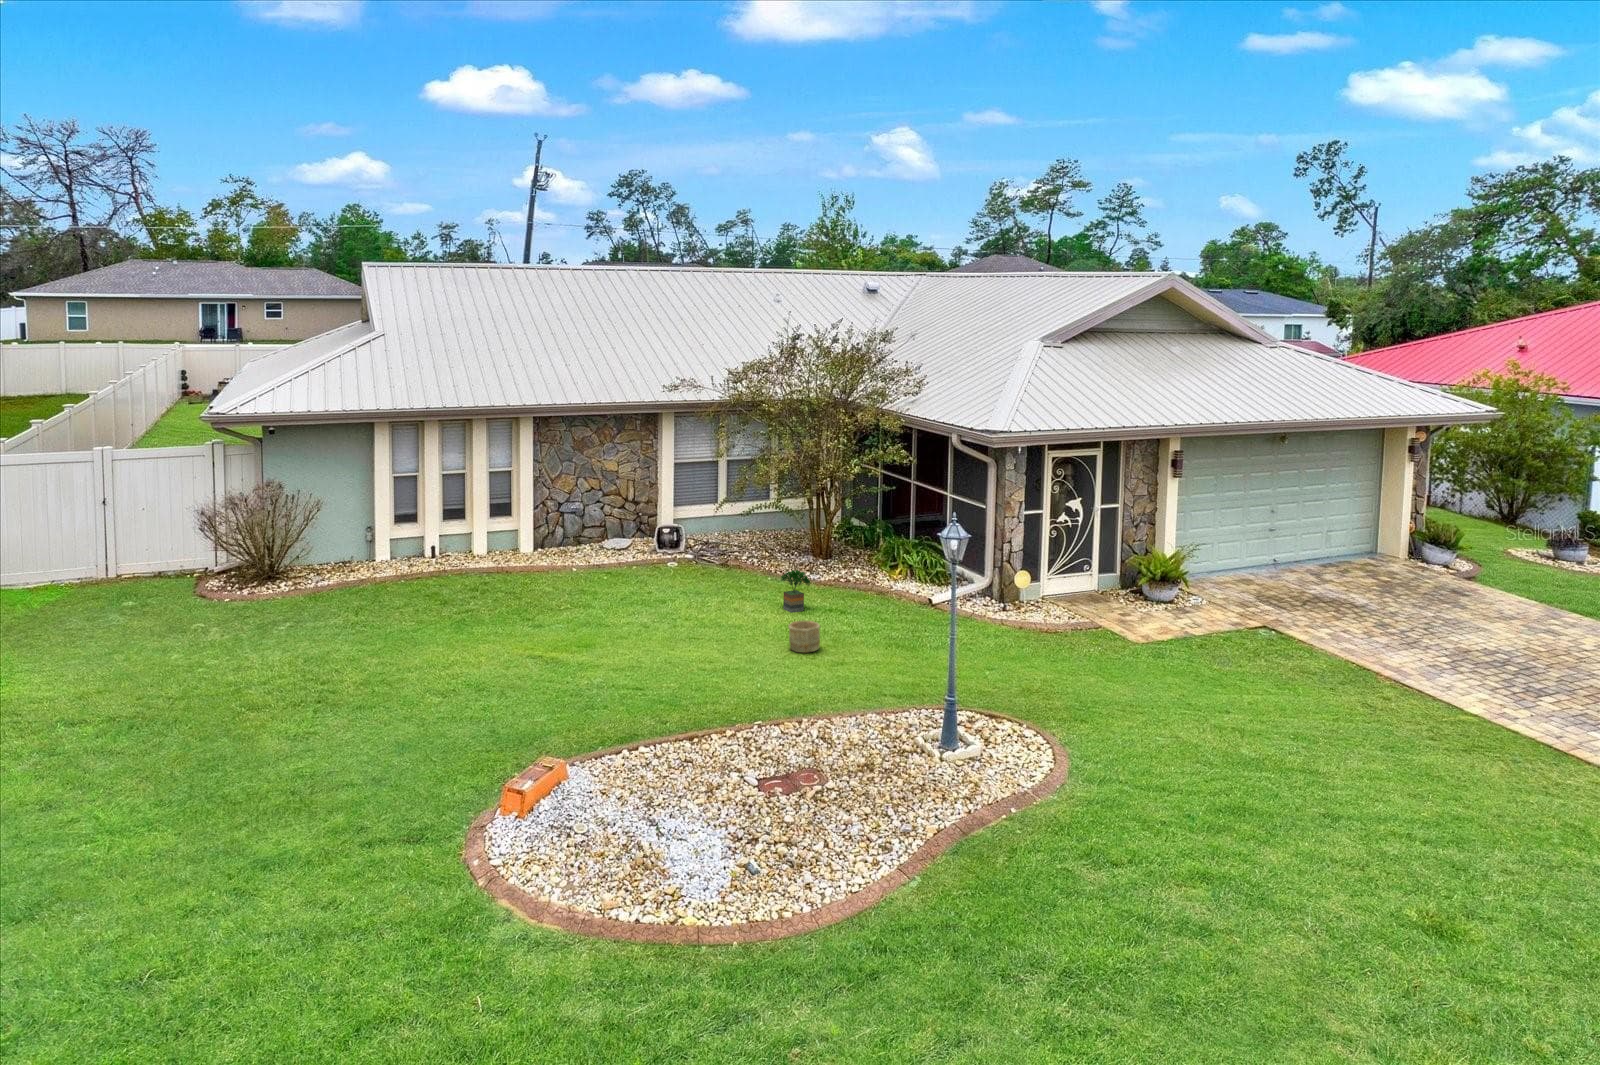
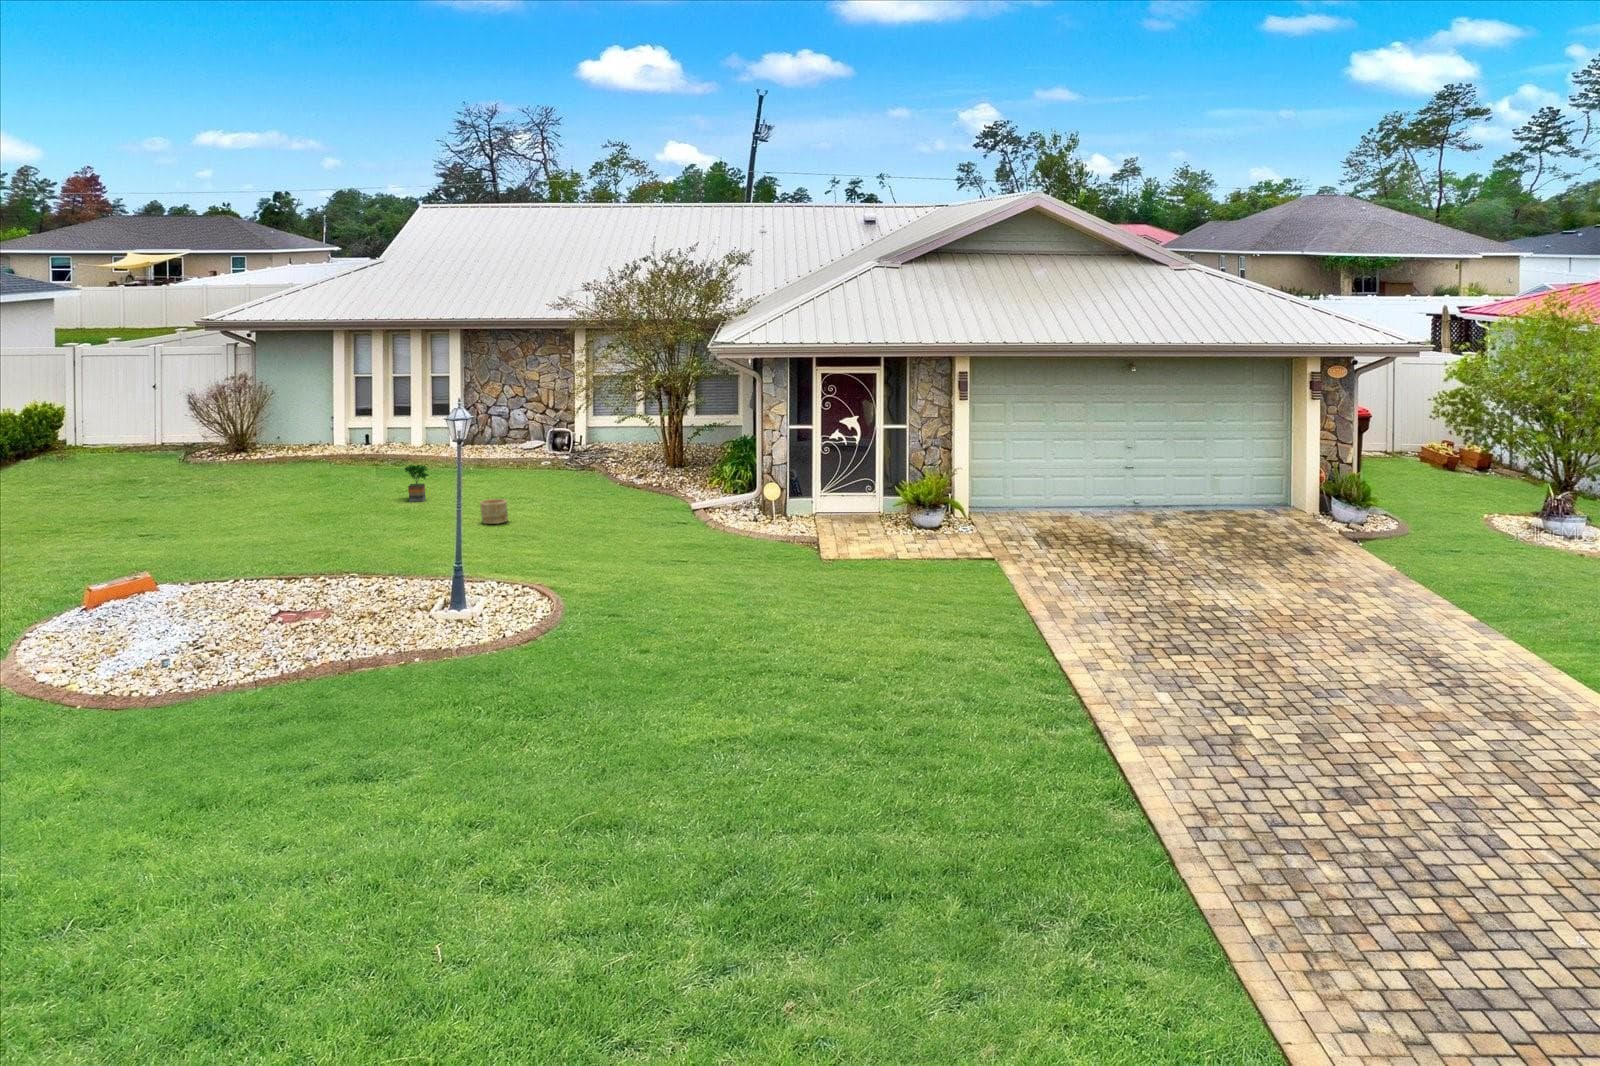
potted tree: present [781,570,810,613] -> present [404,465,428,502]

